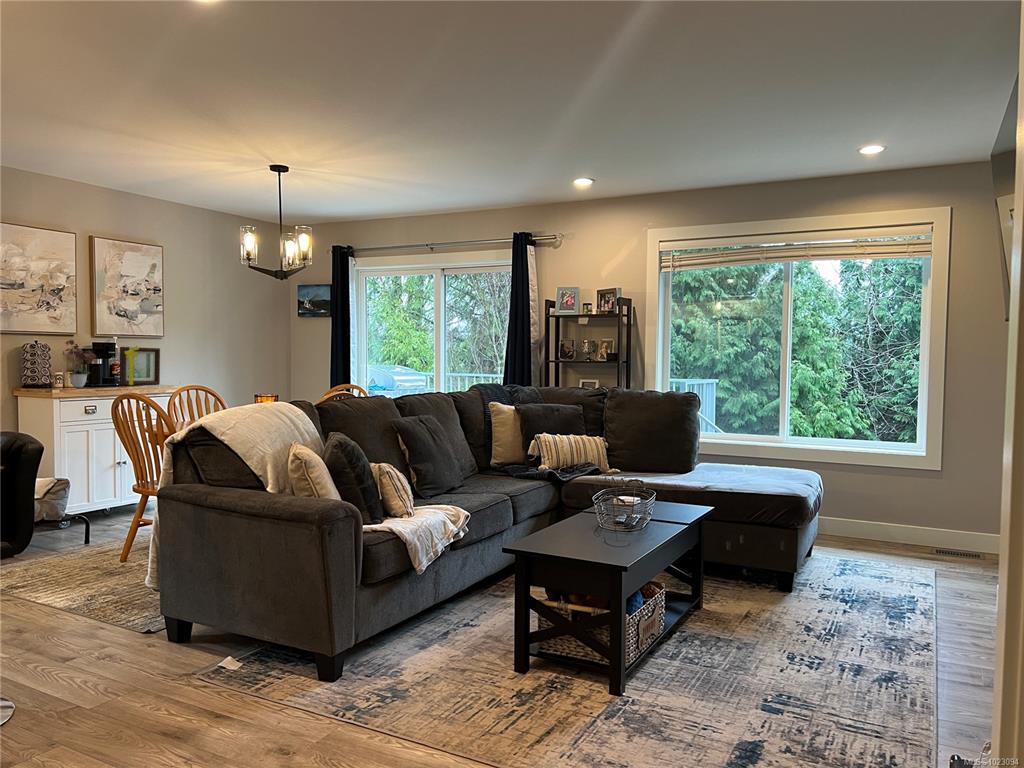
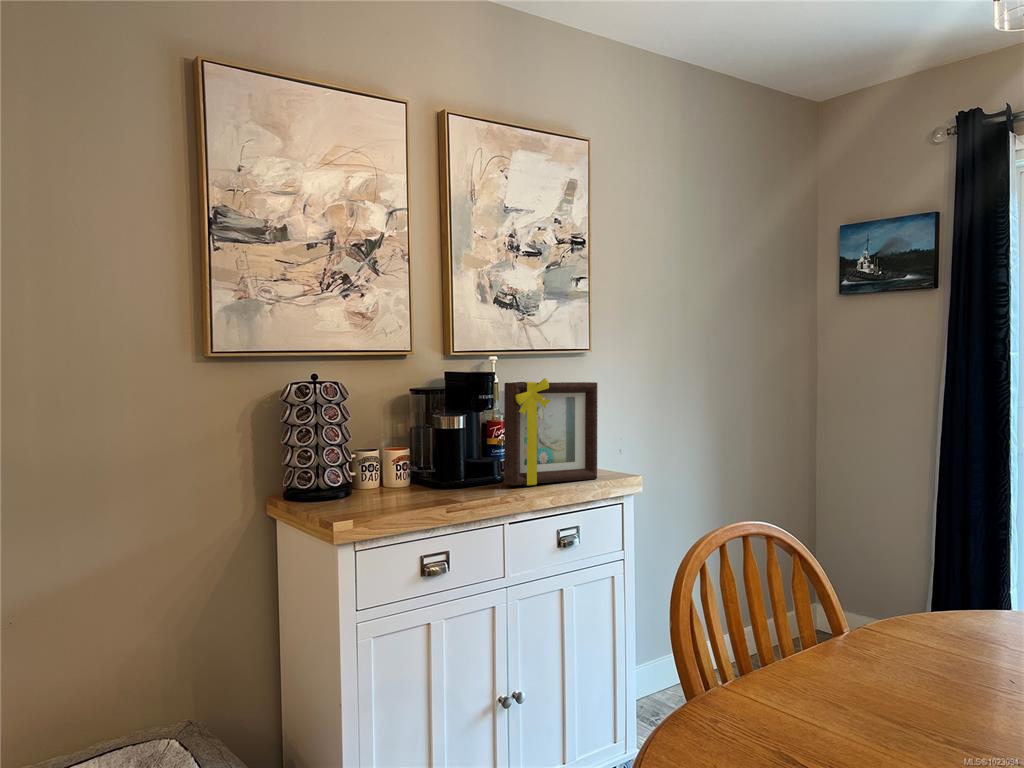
flower arrangement: present [63,340,96,387] -> none [362,364,455,501]

